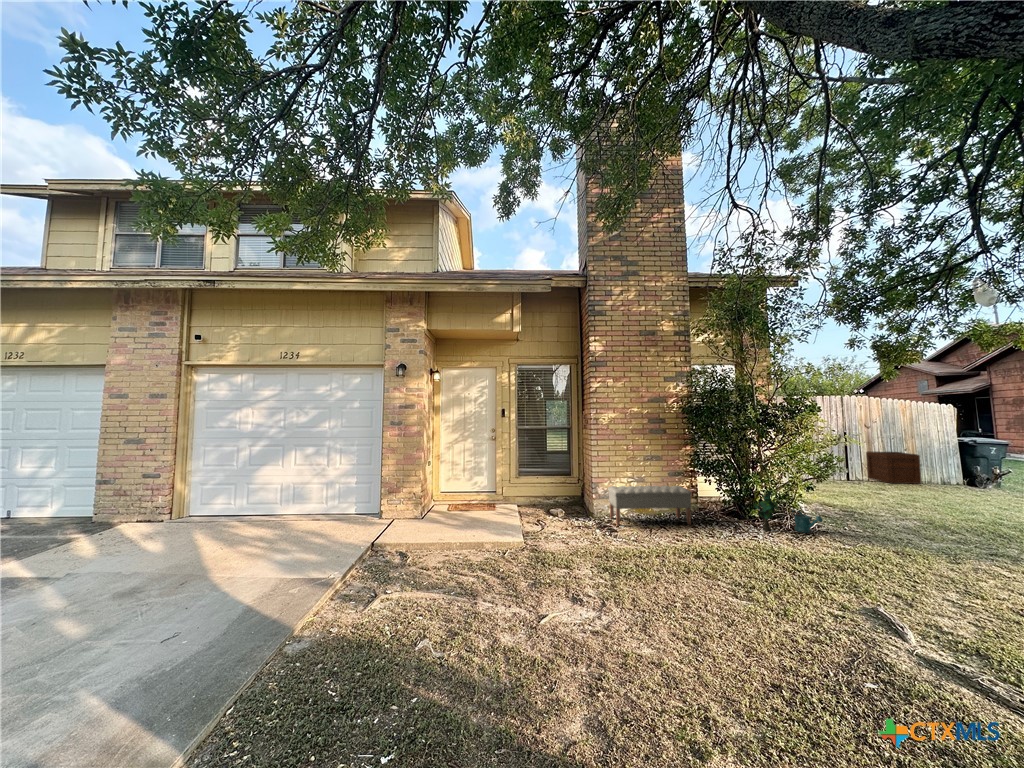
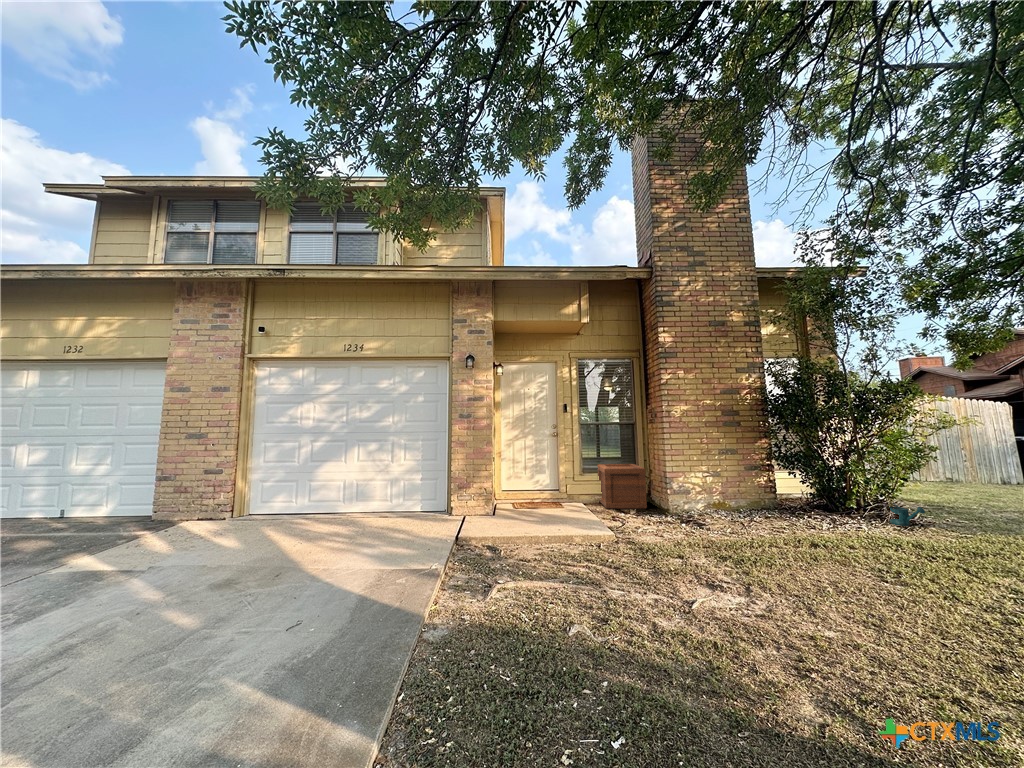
wooden crate: present [866,451,921,484] -> present [597,464,647,509]
bench: present [608,486,691,526] -> none [684,479,777,520]
decorative plant: present [754,492,778,531] -> none [843,483,875,525]

